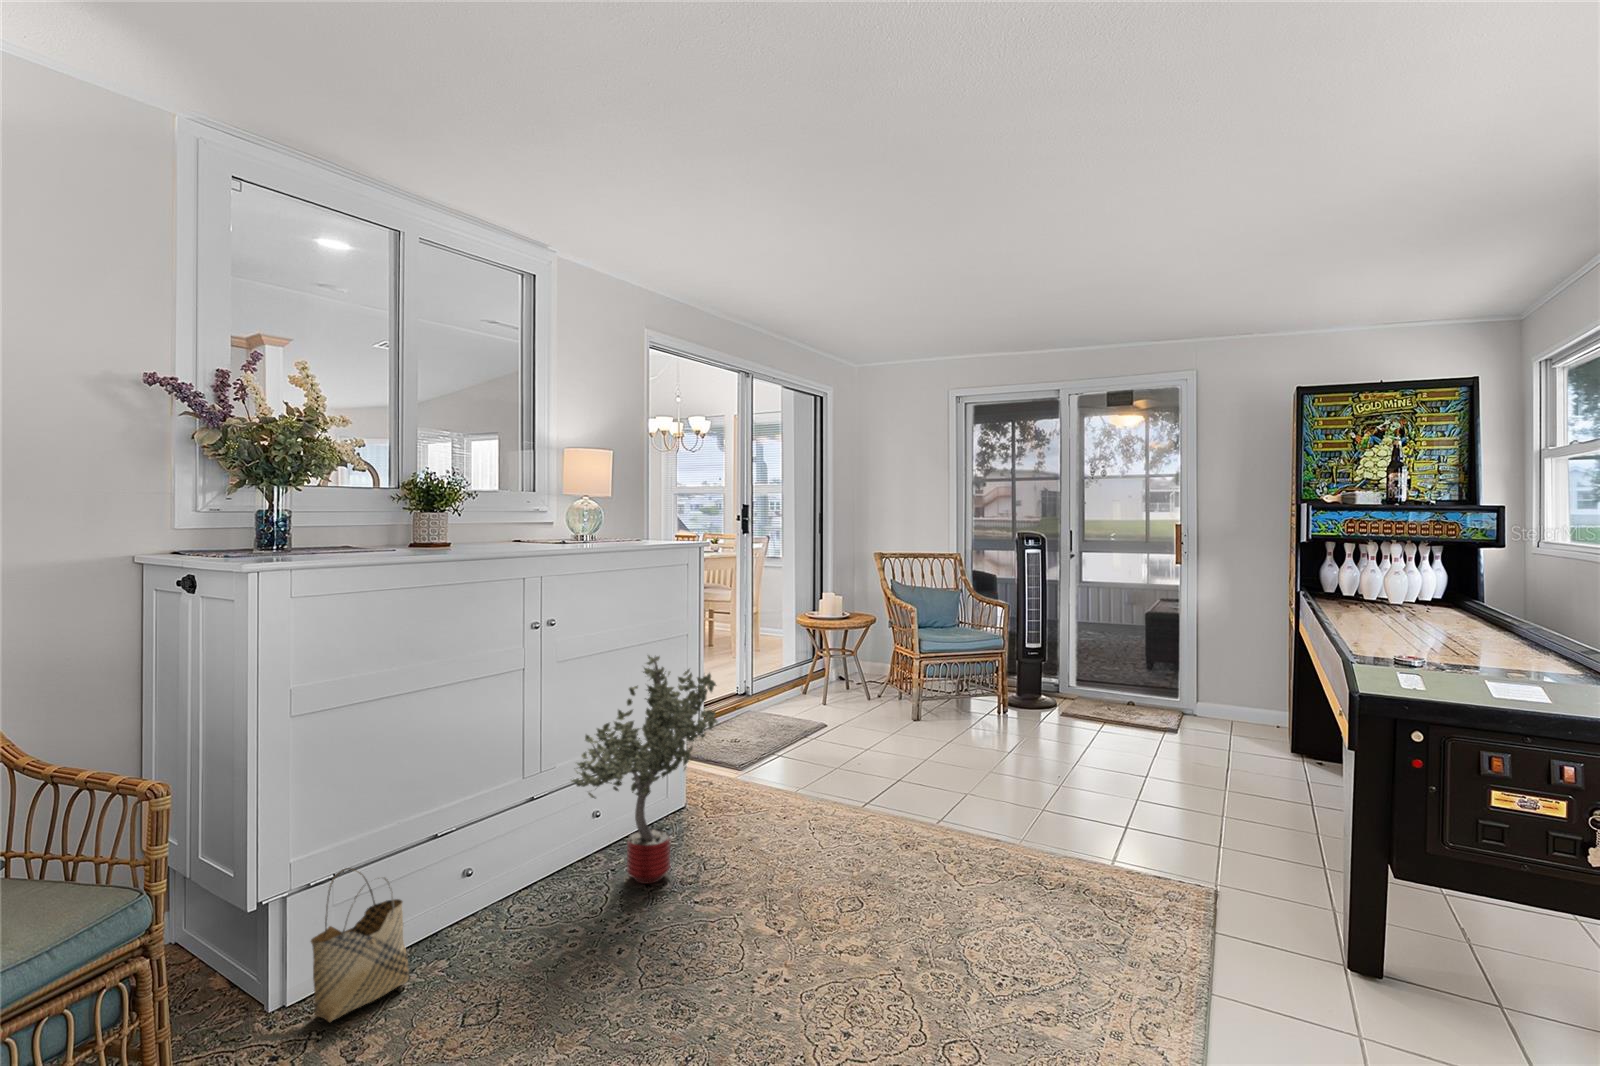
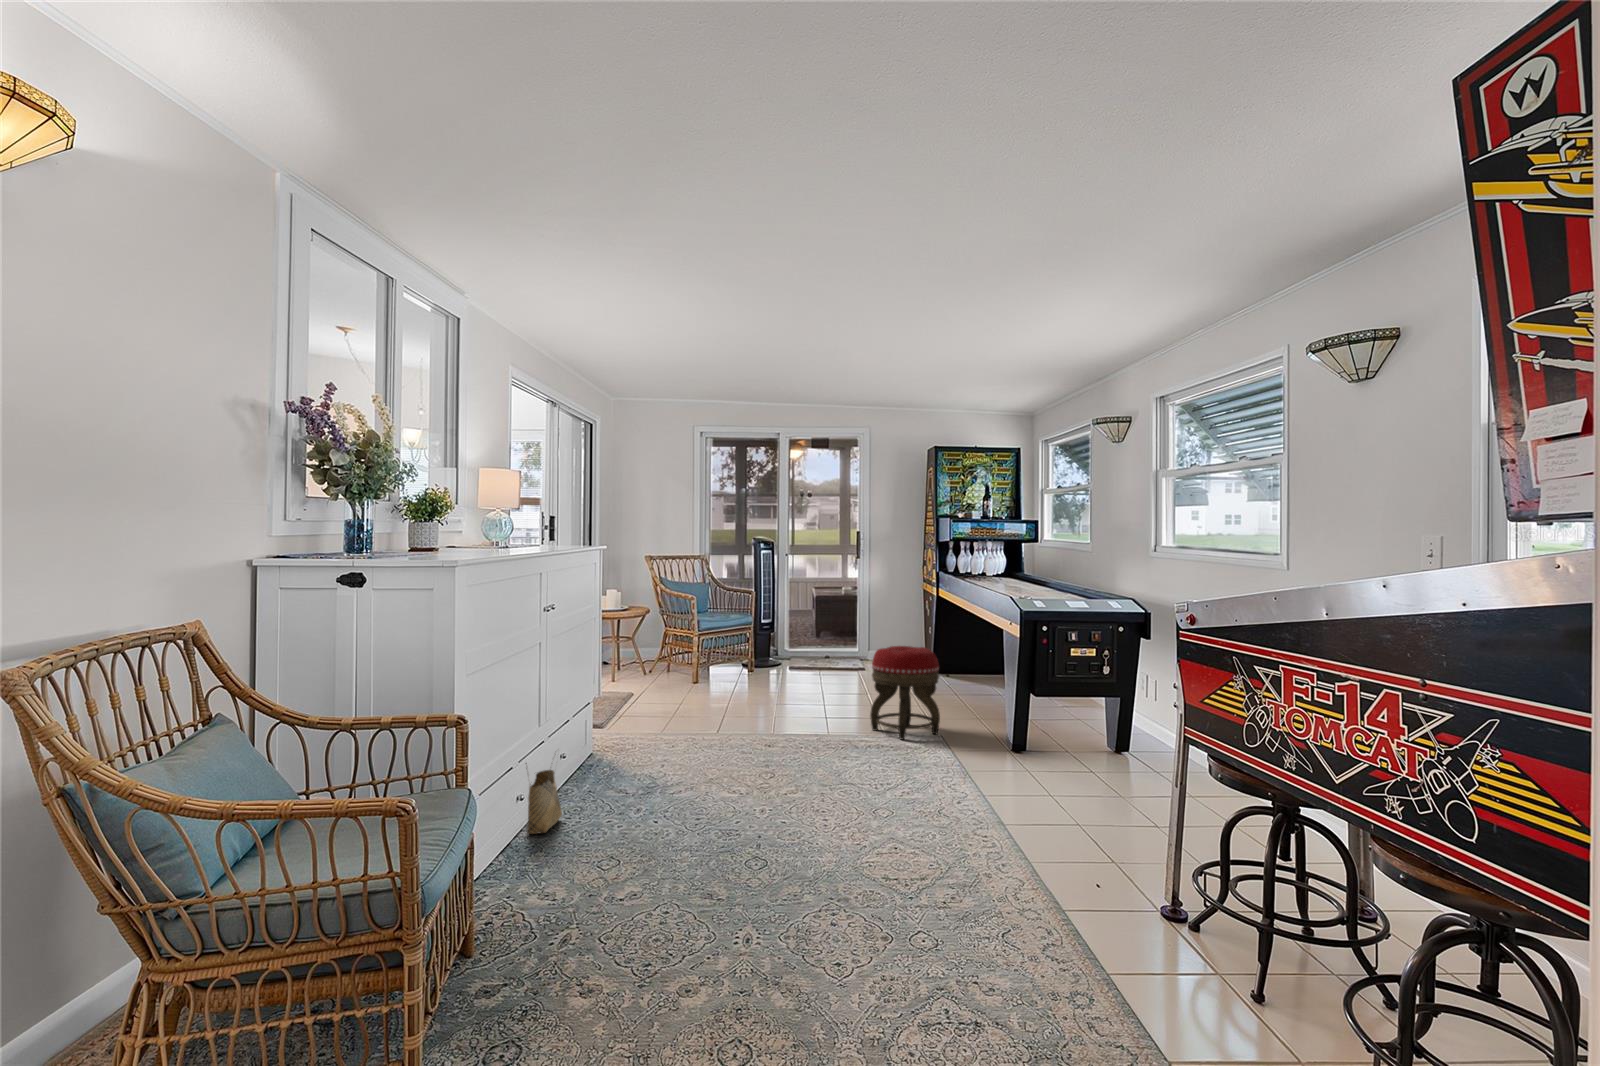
potted tree: present [571,656,718,884] -> none [587,621,663,769]
footstool: none [1094,727,1229,911] -> present [870,646,940,740]

